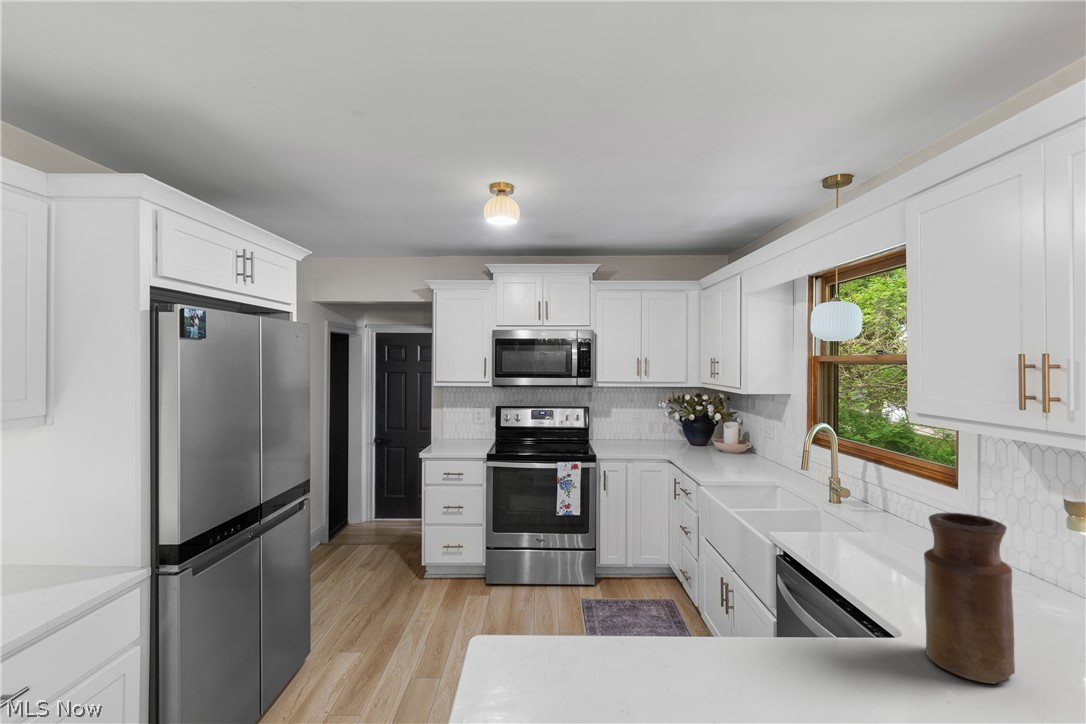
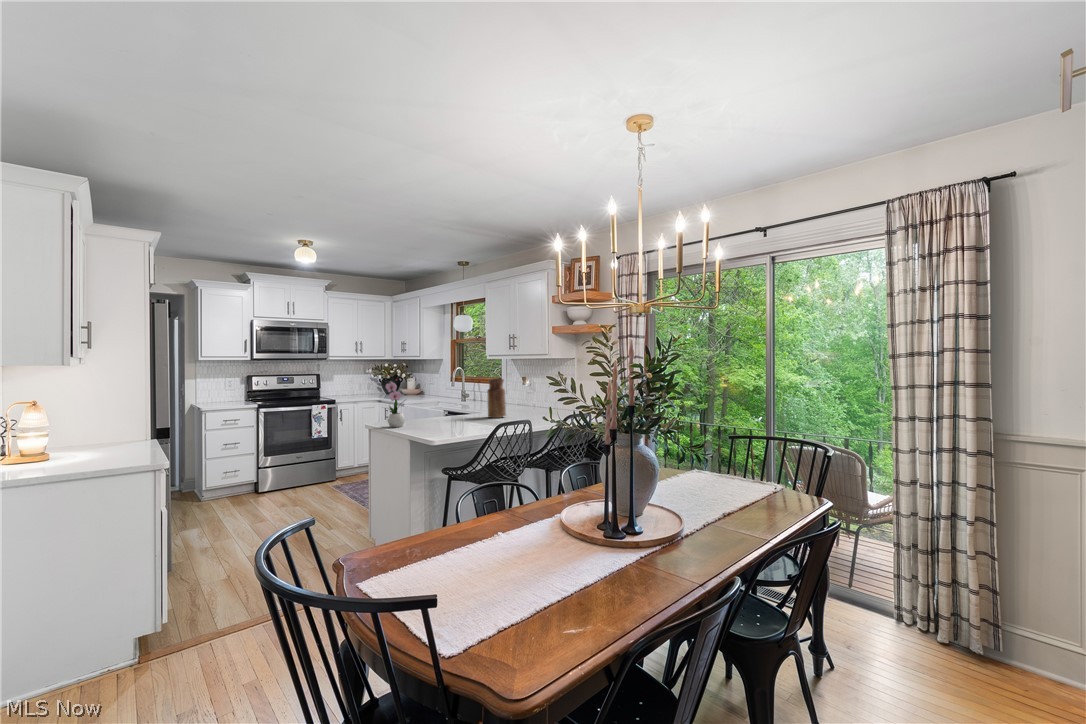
flower arrangement: none [512,493,595,688] -> present [386,375,405,427]

